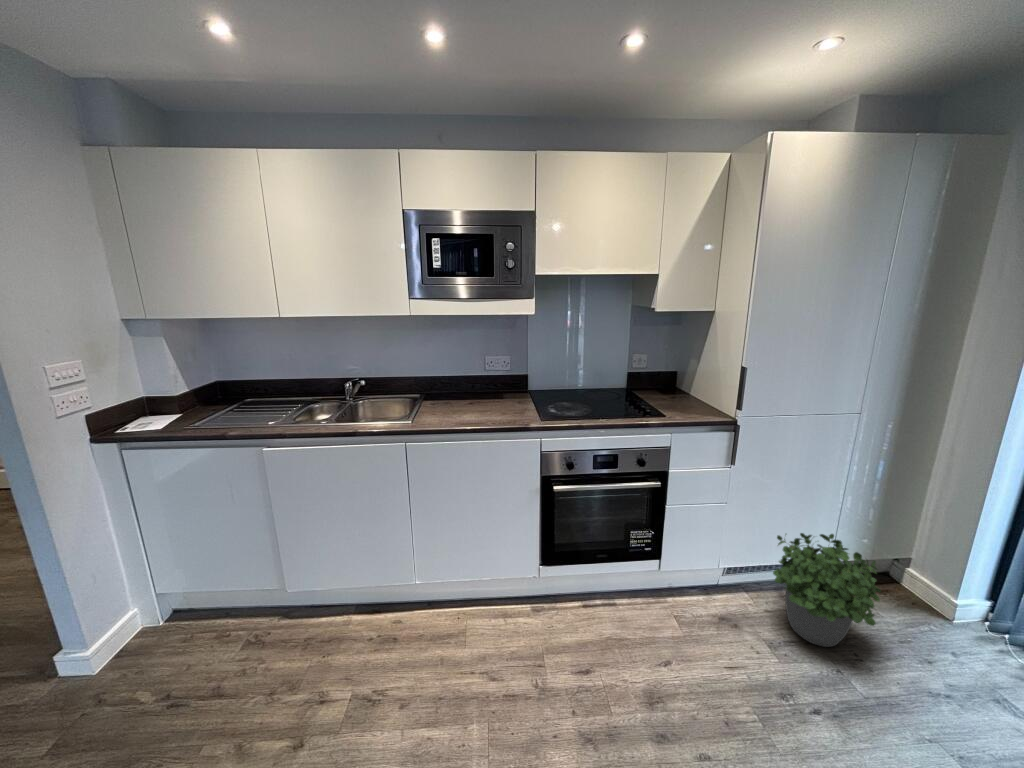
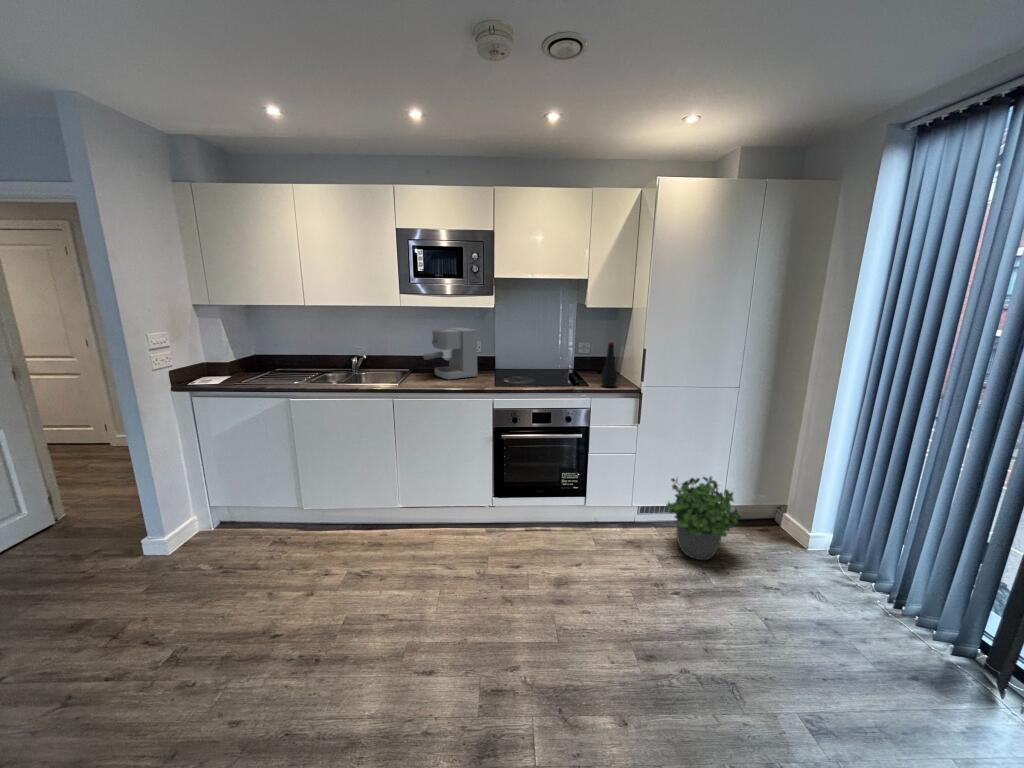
coffee maker: none [442,339,510,411] -> present [423,328,477,380]
bottle: none [679,357,702,418] -> present [601,341,617,387]

